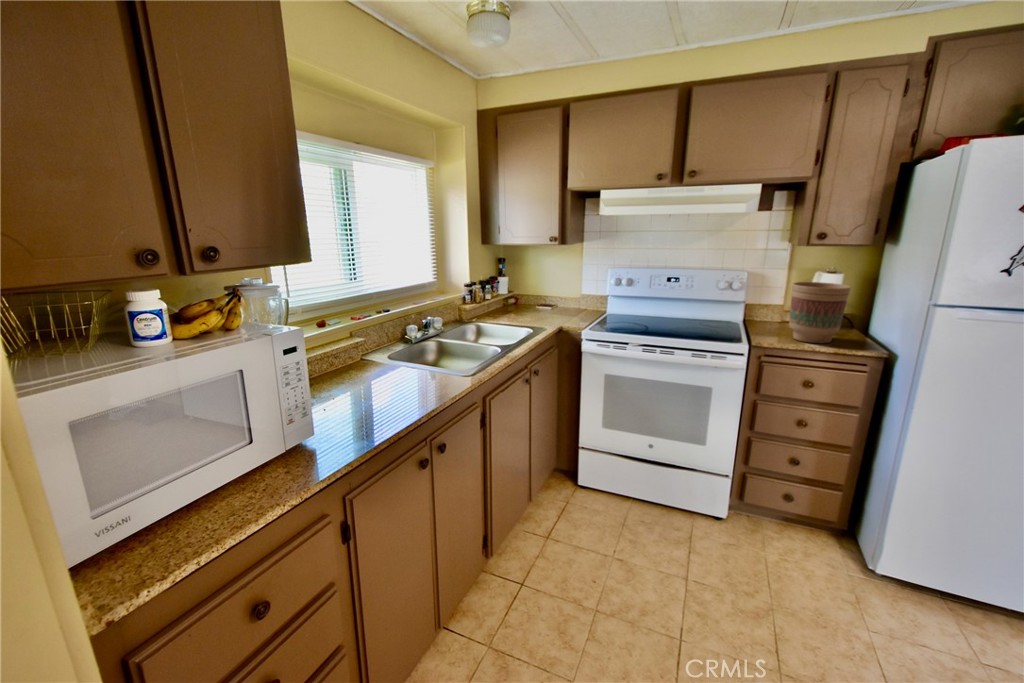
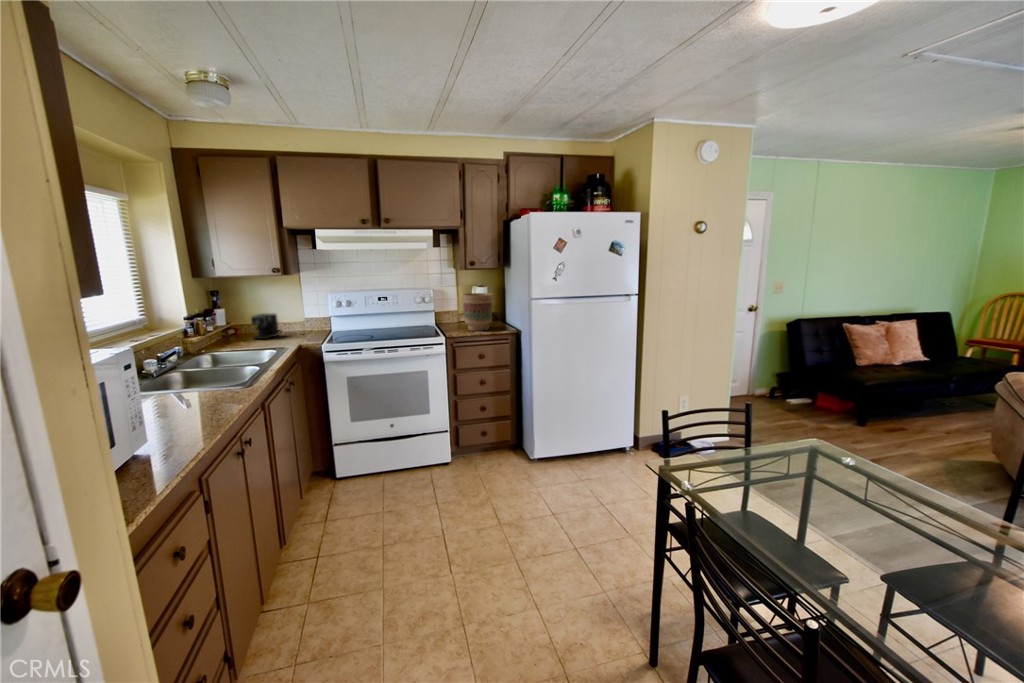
coffee maker: none [525,285,576,313] -> present [251,314,279,339]

